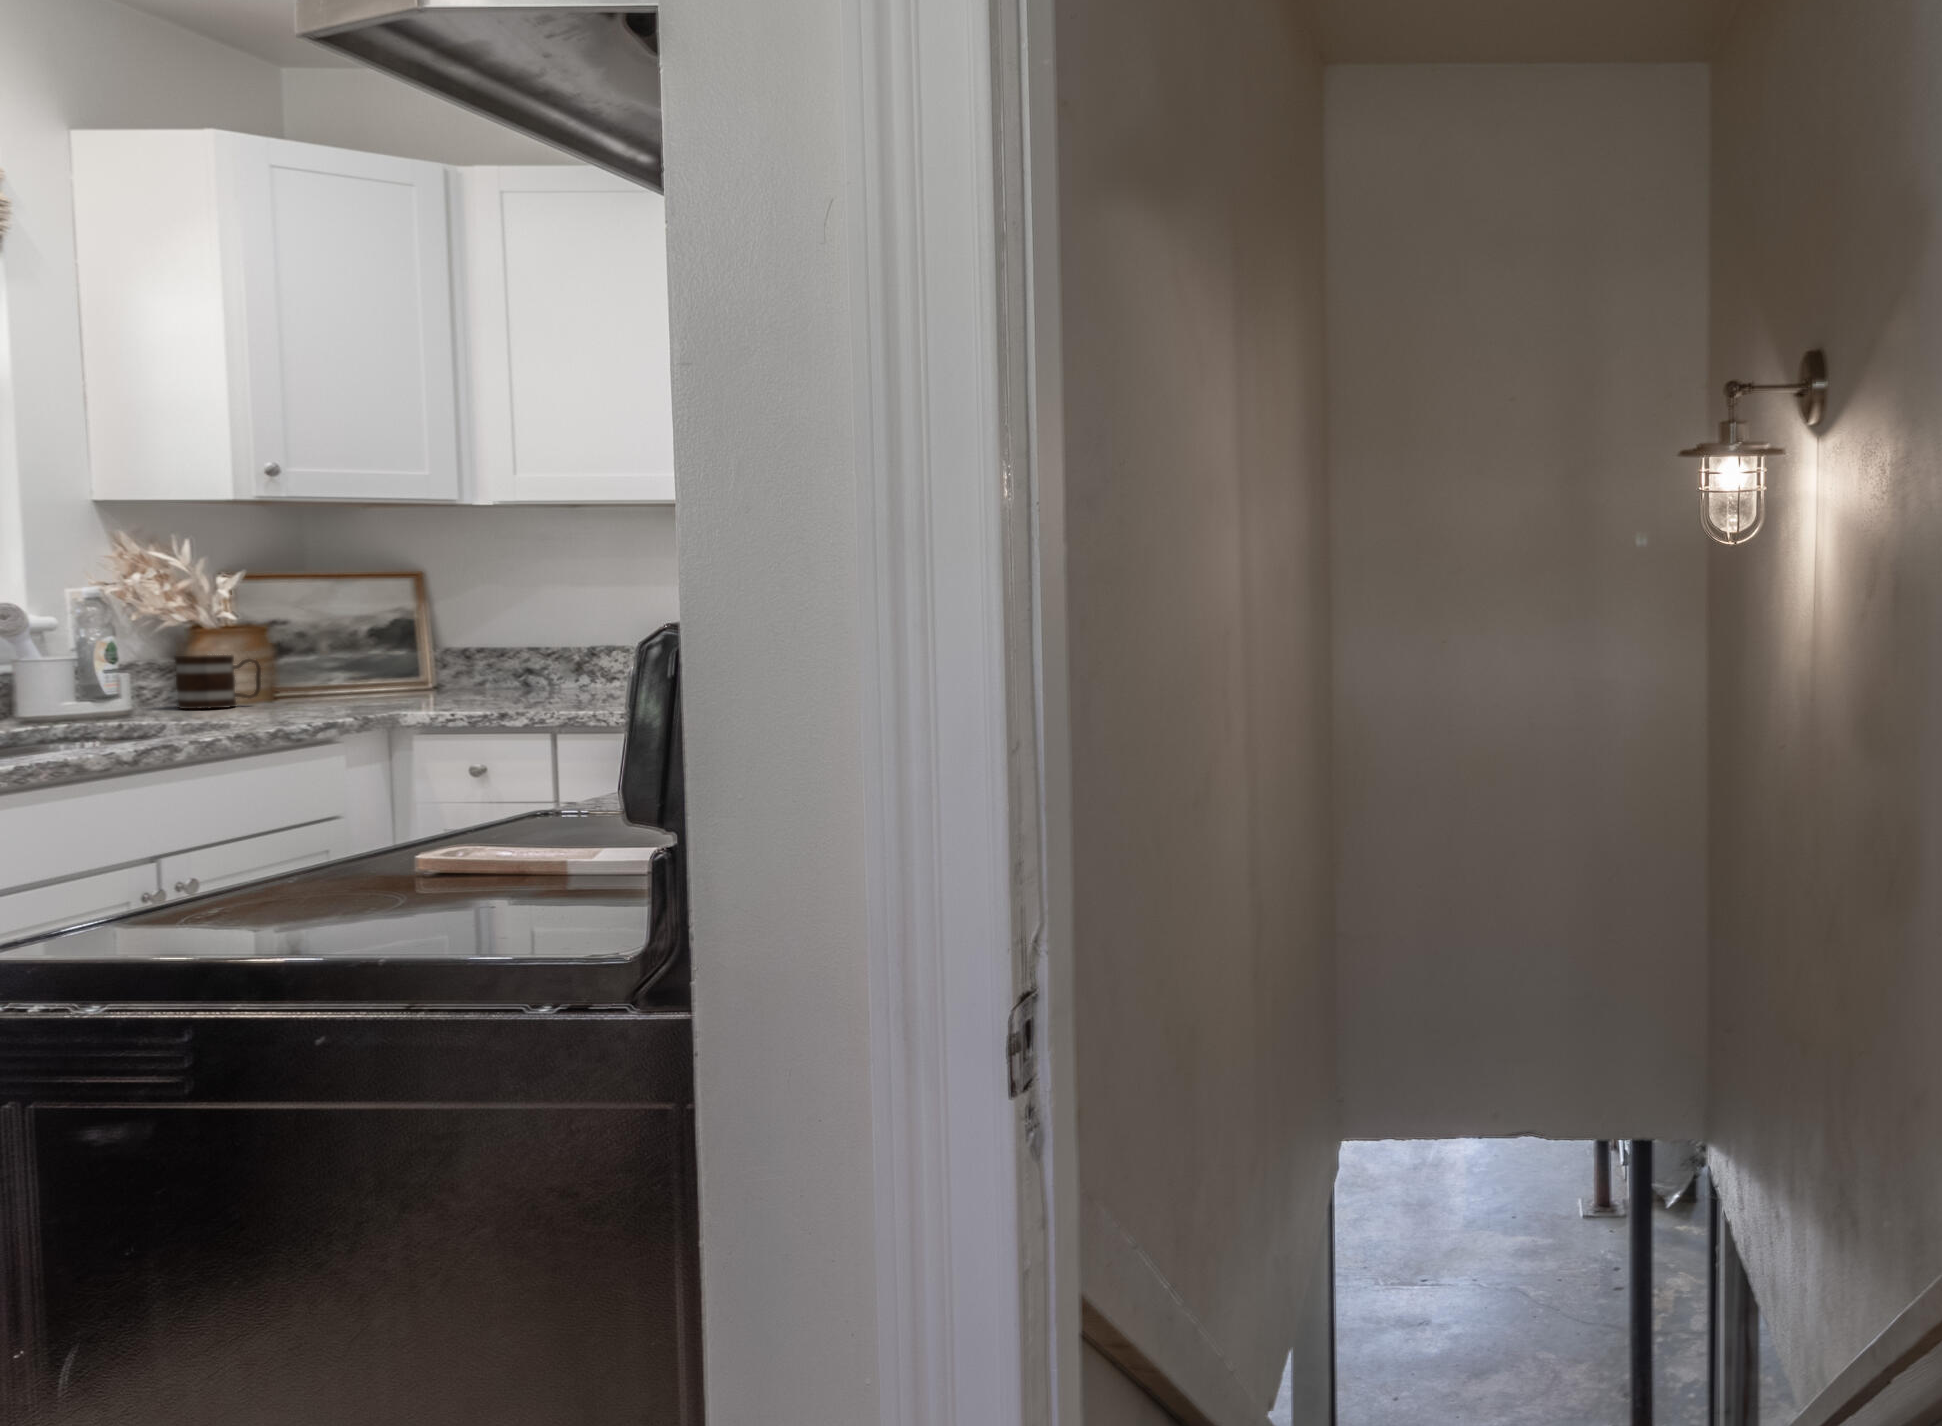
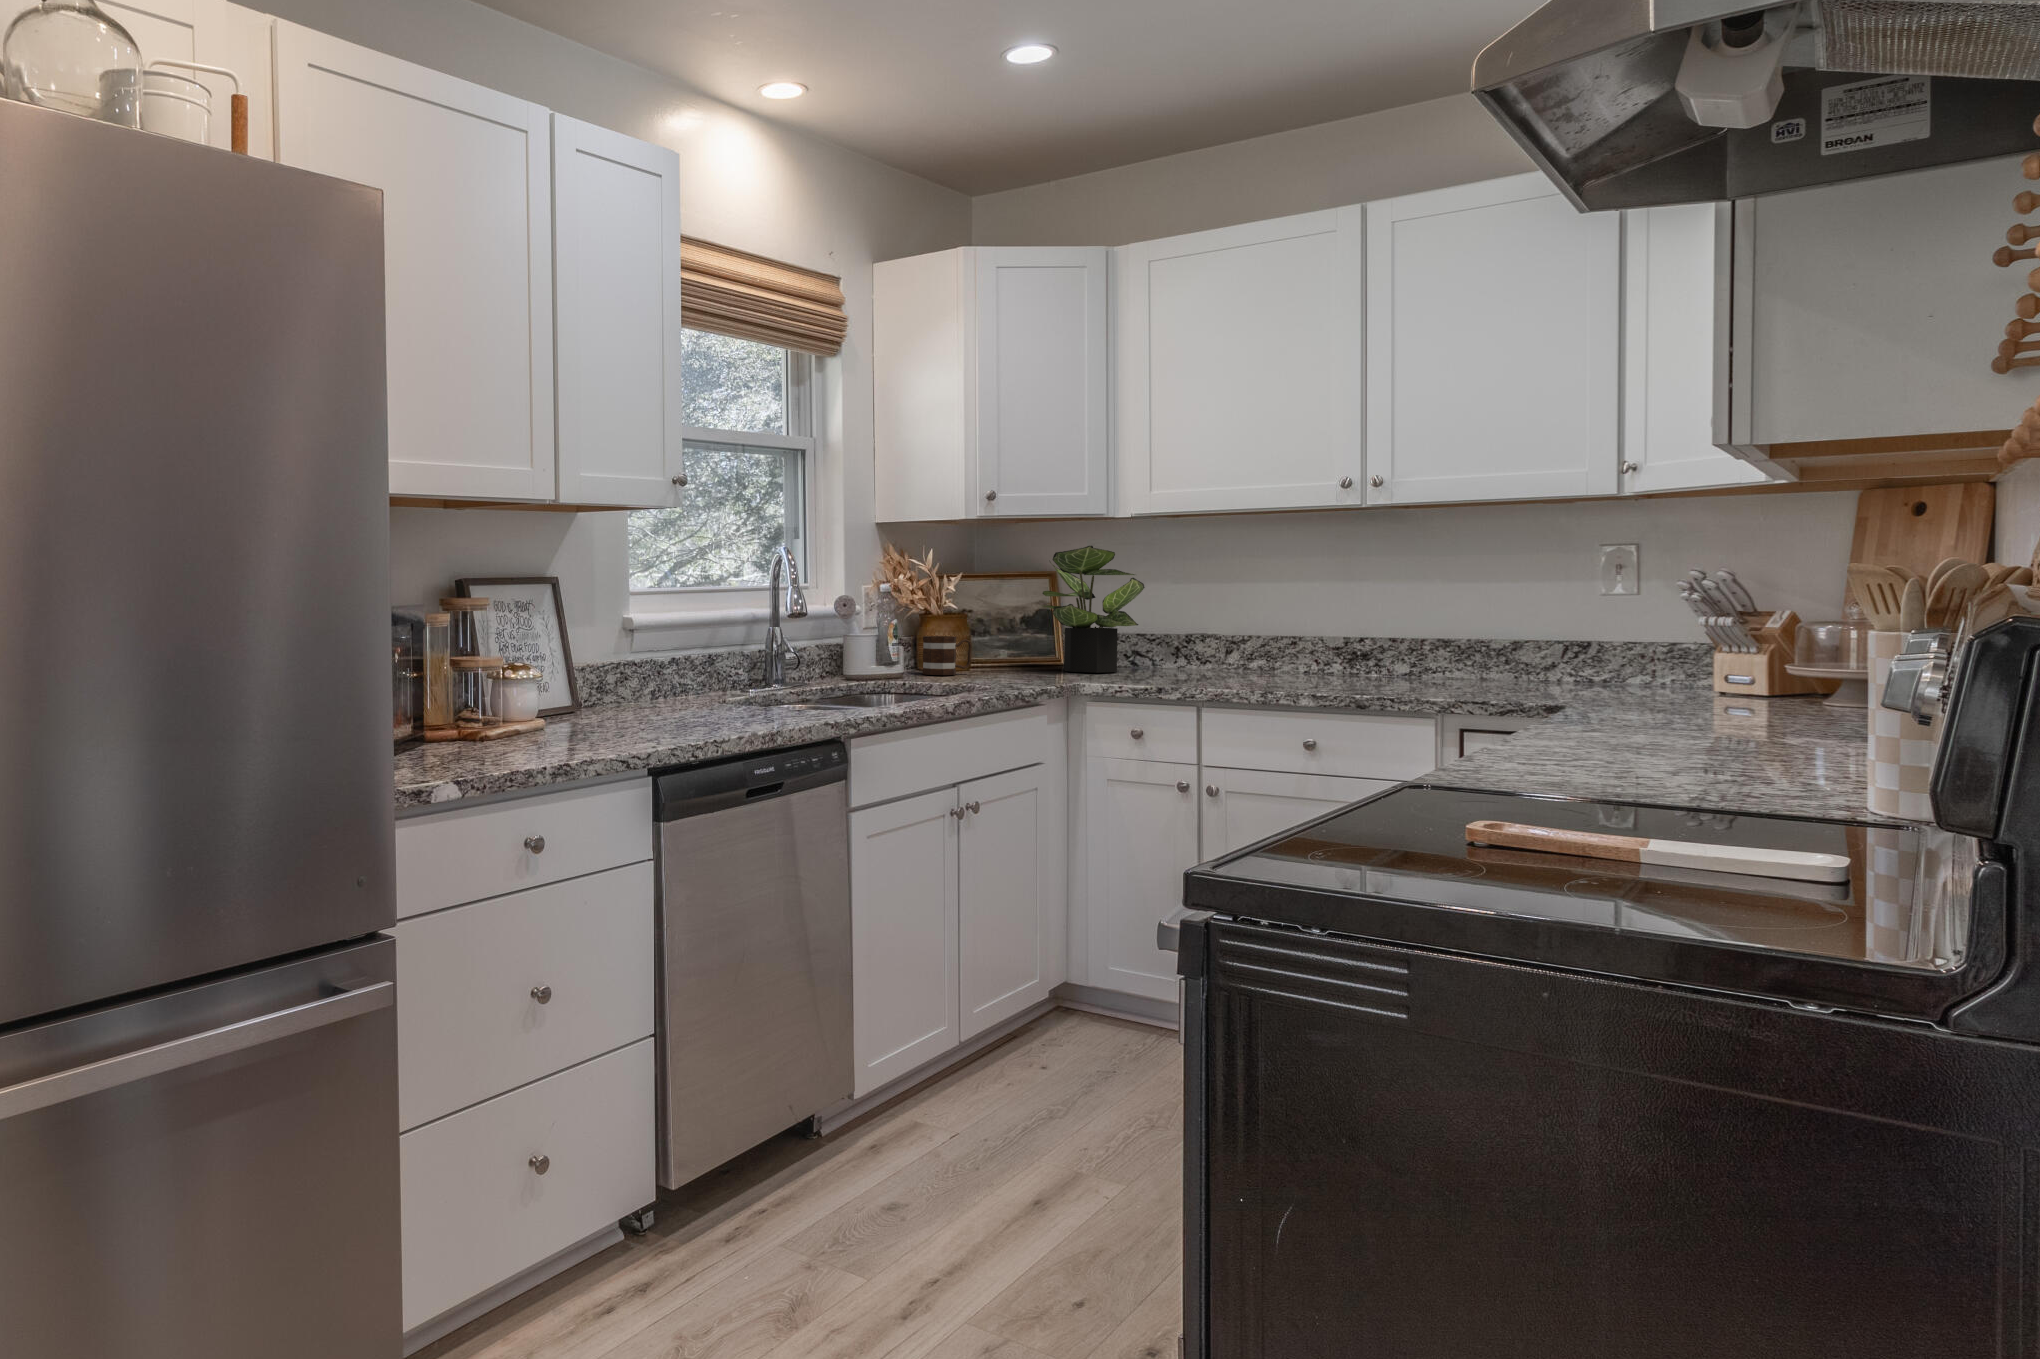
potted plant: none [378,536,532,696] -> present [1043,546,1145,673]

